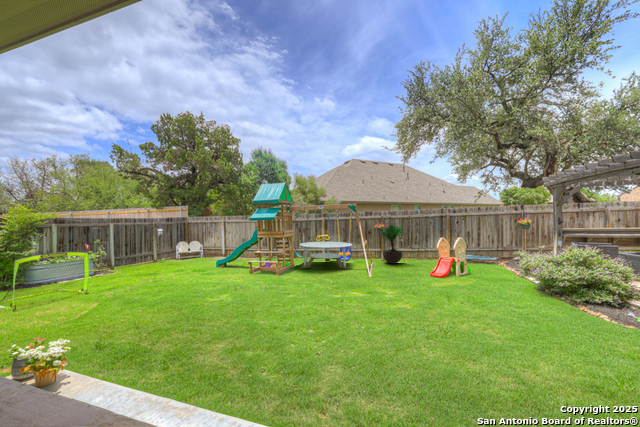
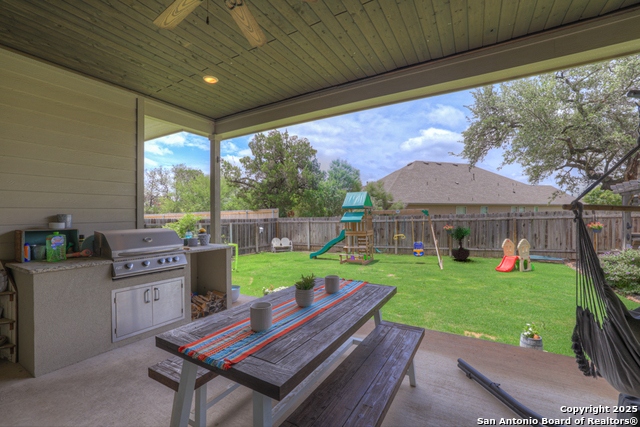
round table: present [299,242,352,269] -> none [378,240,424,263]

